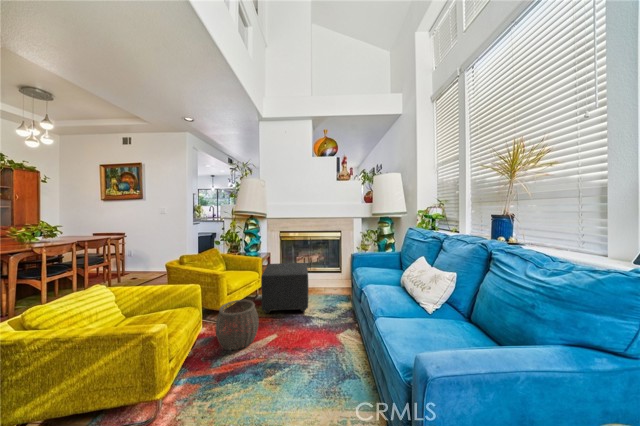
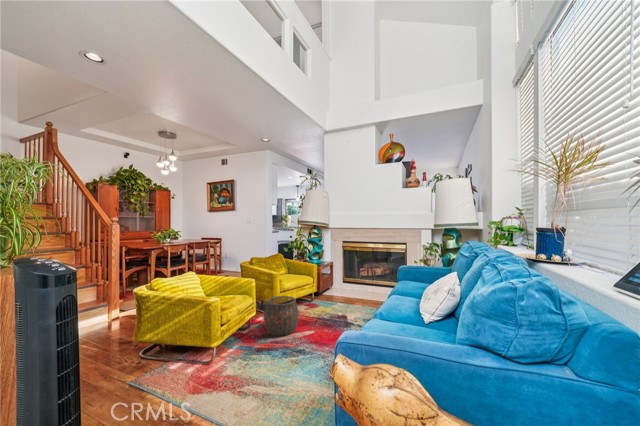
ottoman: present [261,263,308,313] -> none [309,271,359,319]

